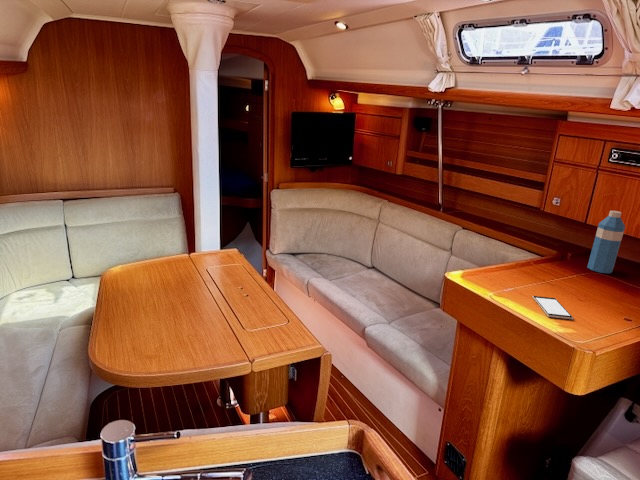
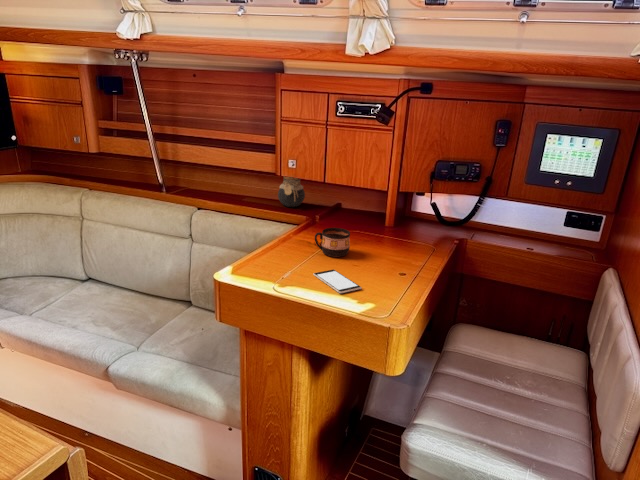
jar: none [537,211,566,243] -> present [278,176,305,207]
water bottle: present [587,211,625,273] -> none [338,165,363,229]
cup: none [548,263,587,291] -> present [315,228,350,257]

